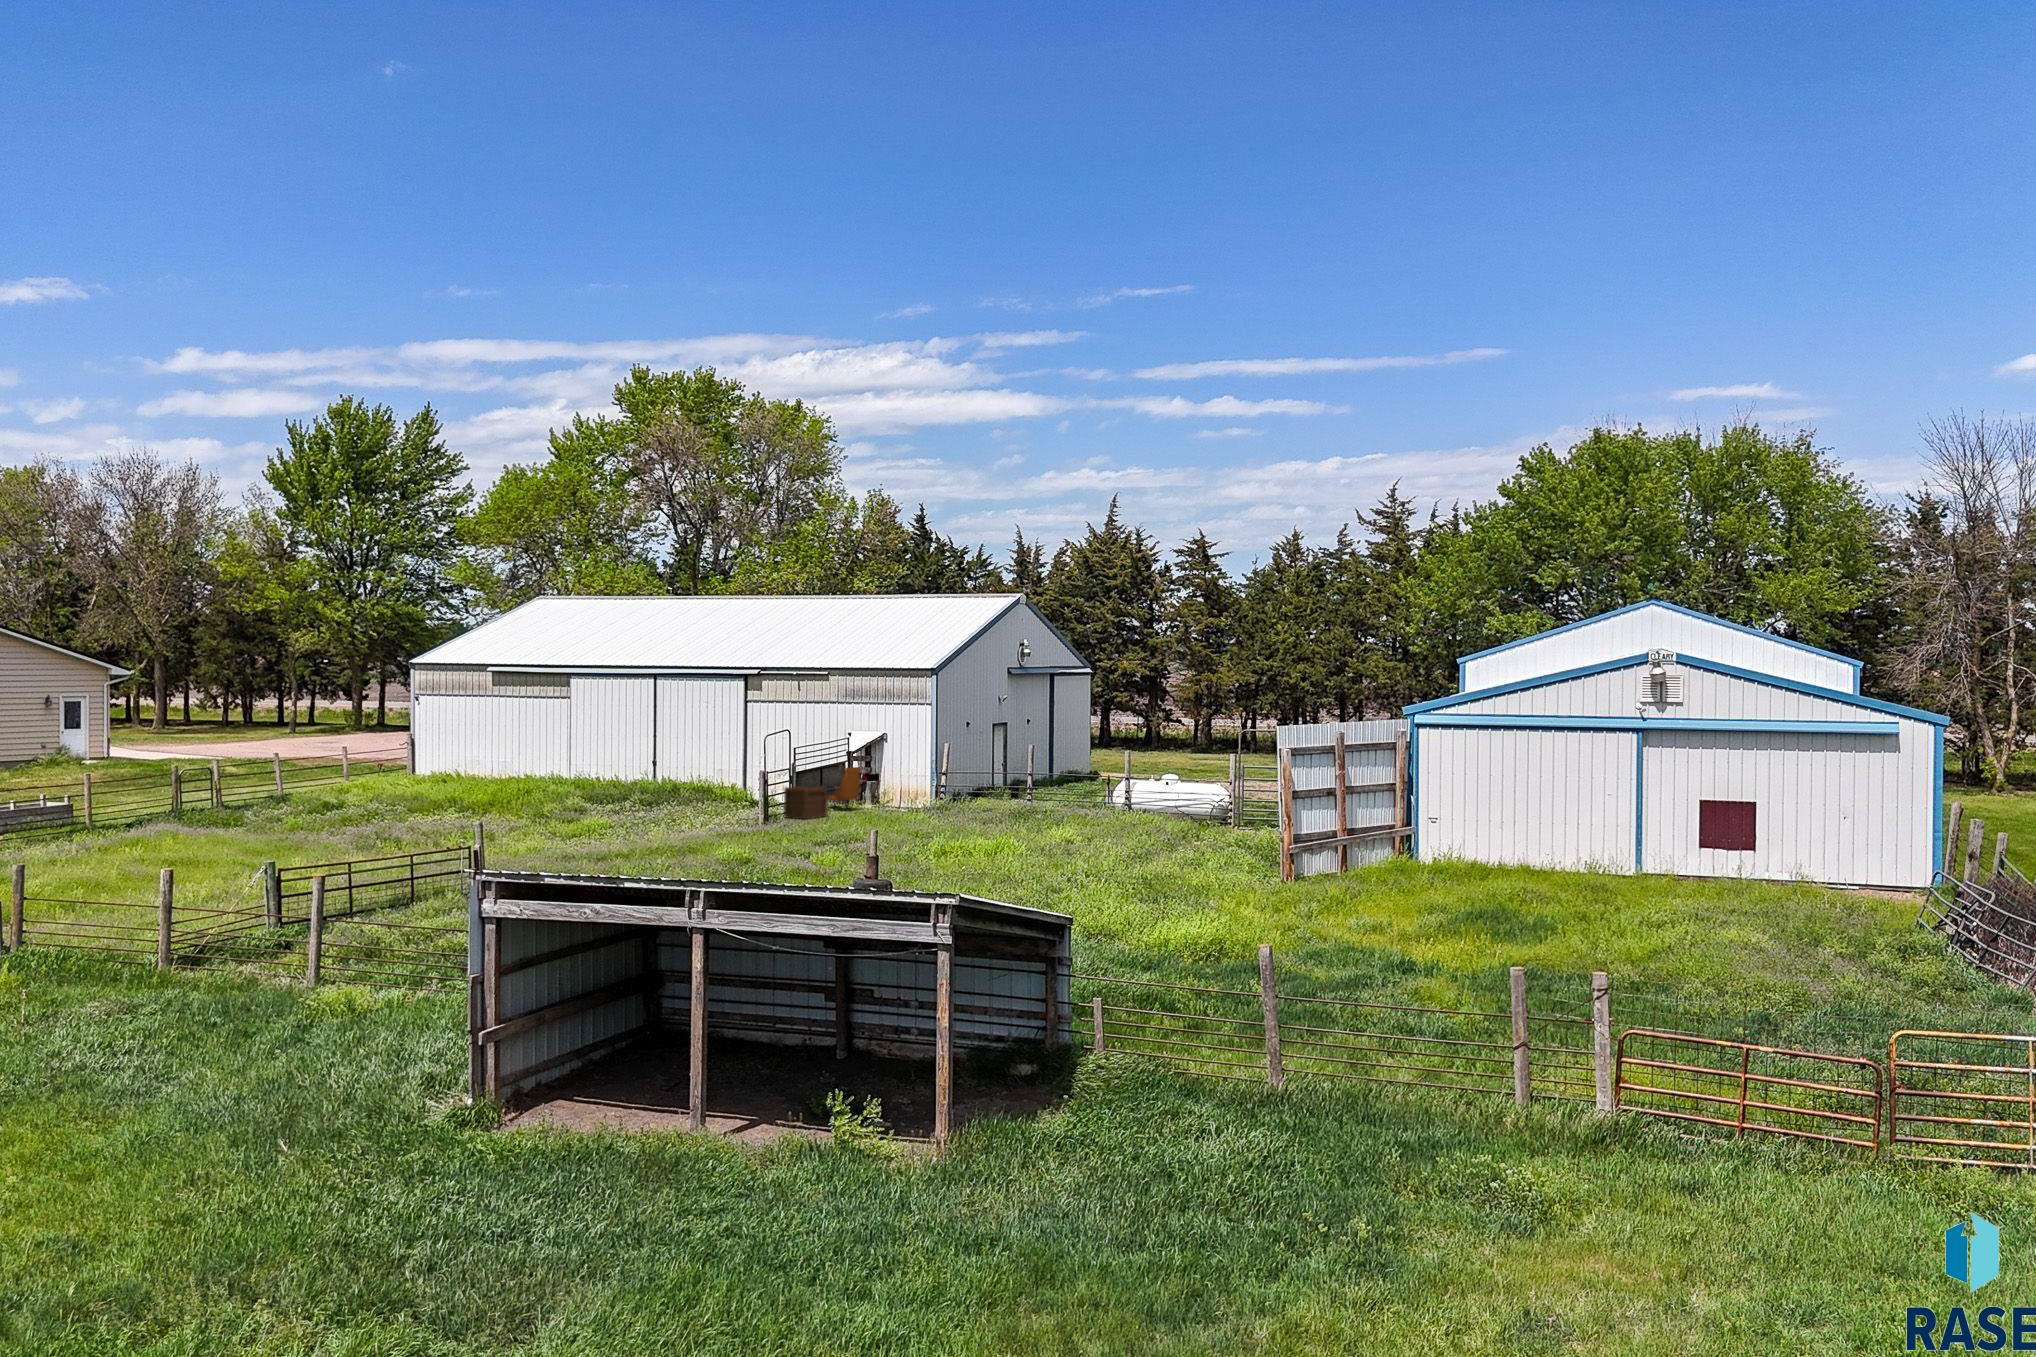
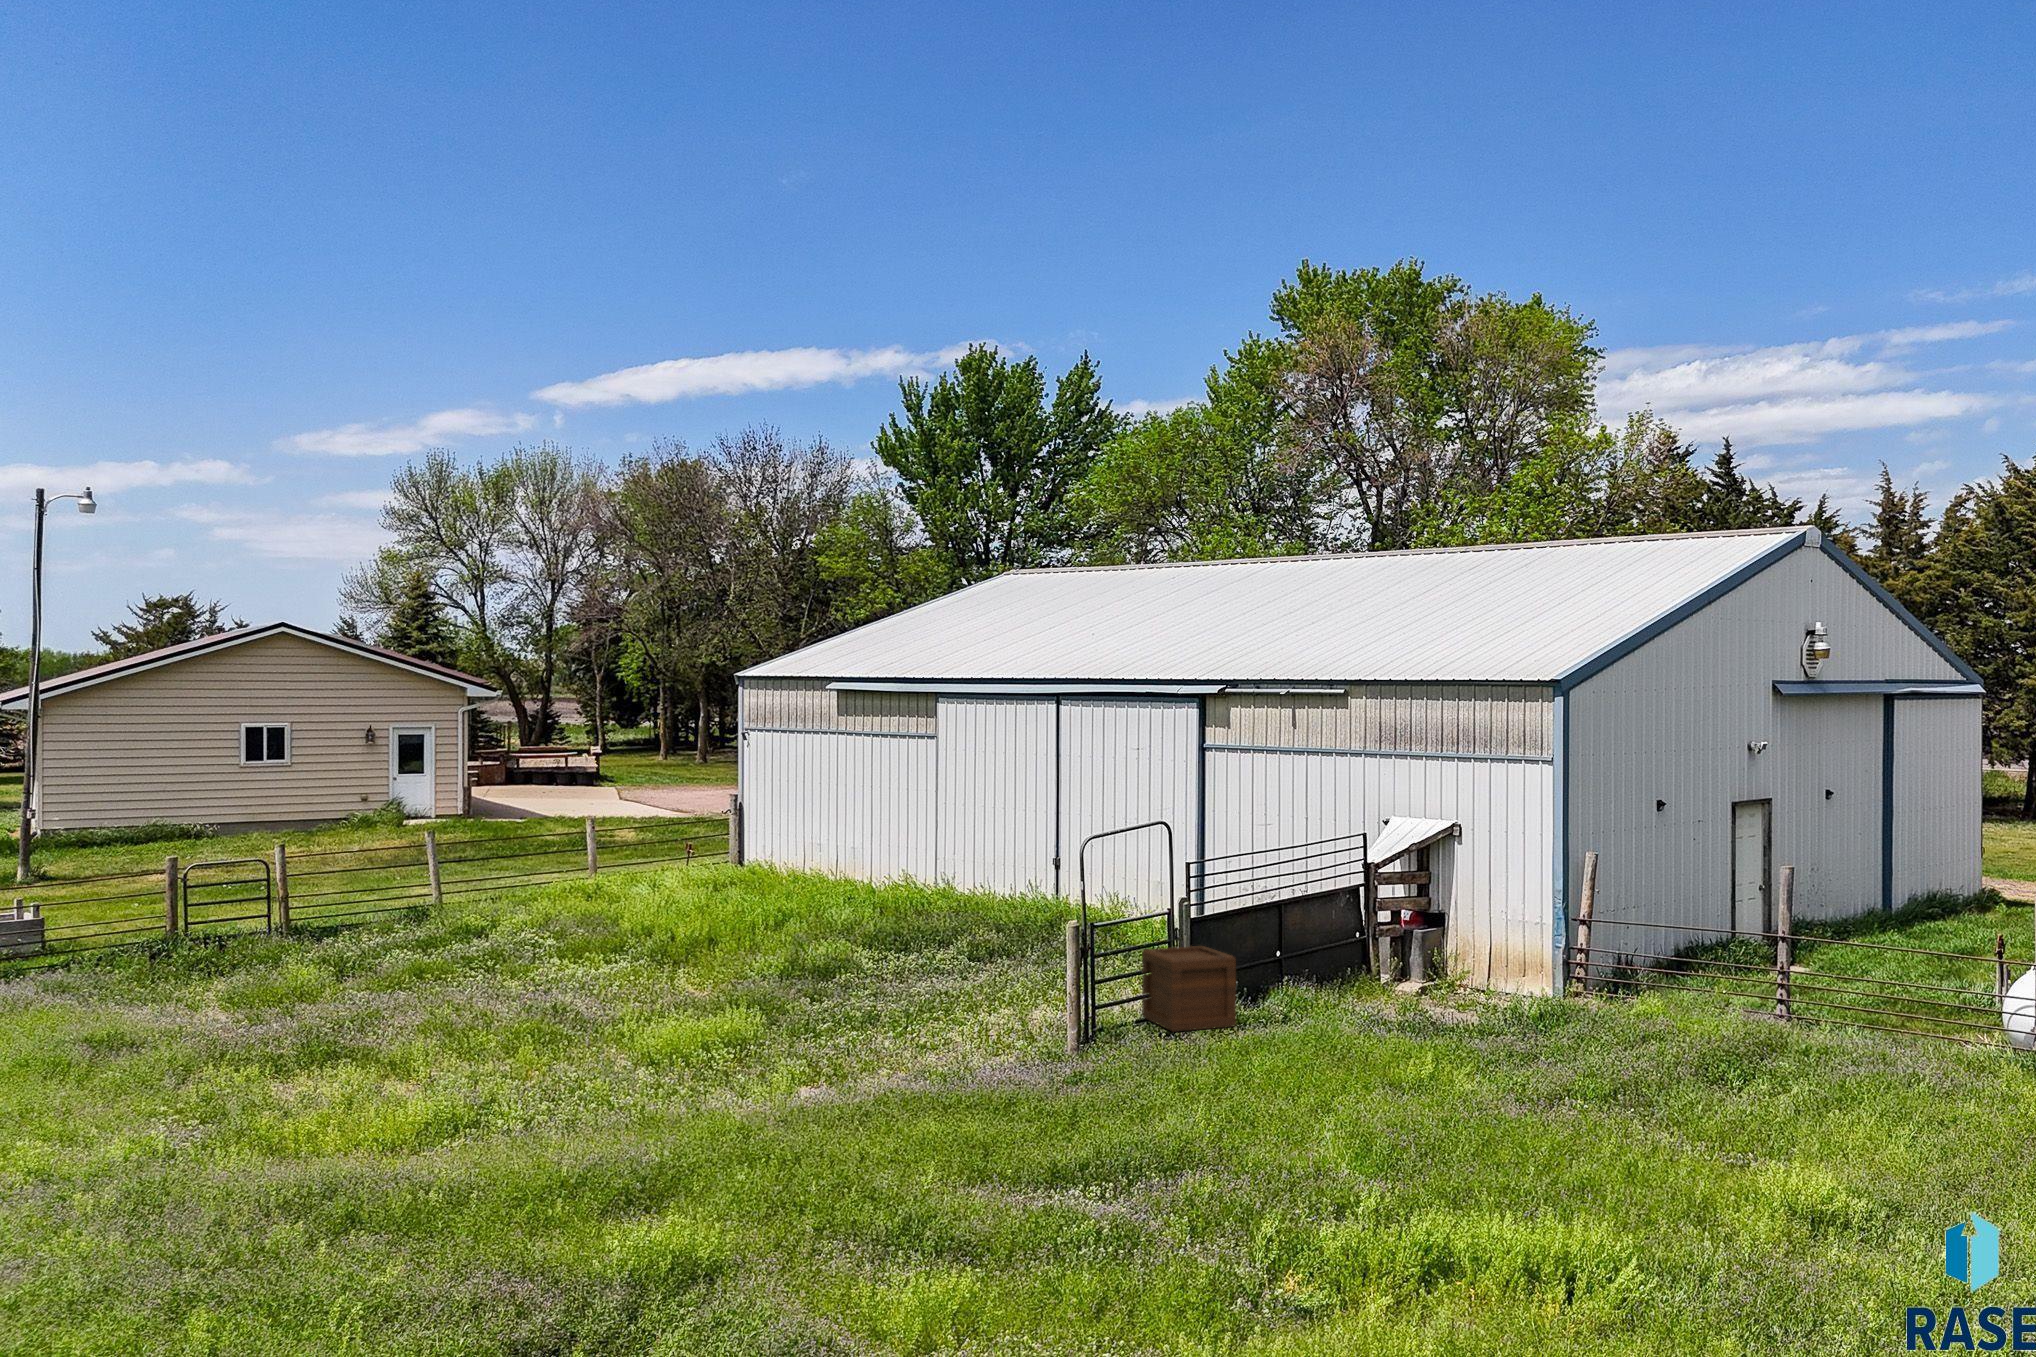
lounge chair: present [827,767,861,809] -> none [1278,908,1343,1009]

